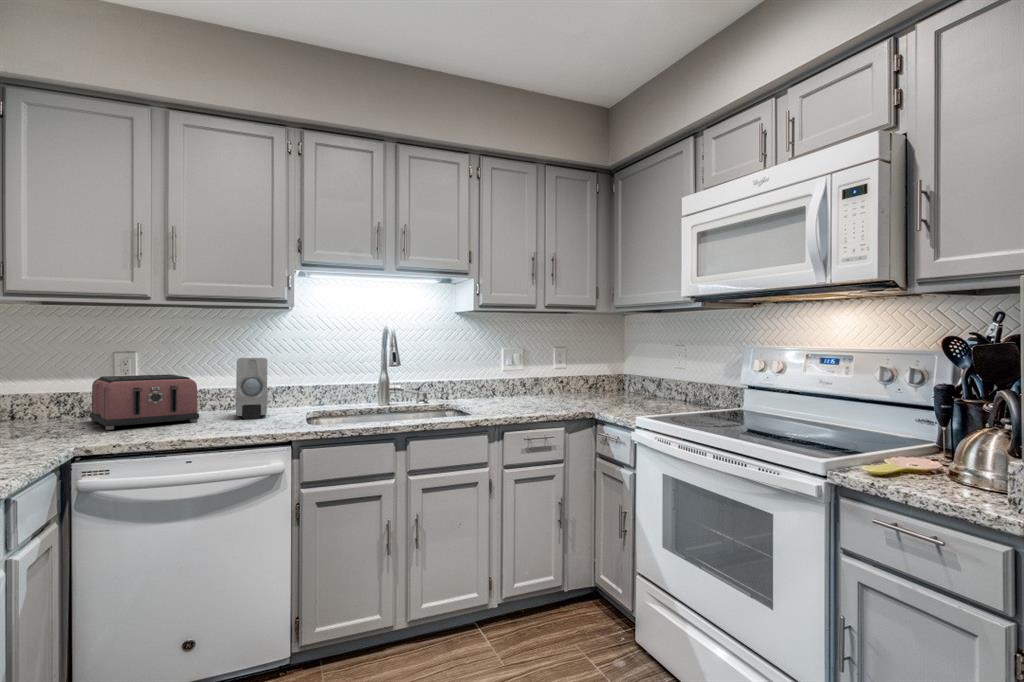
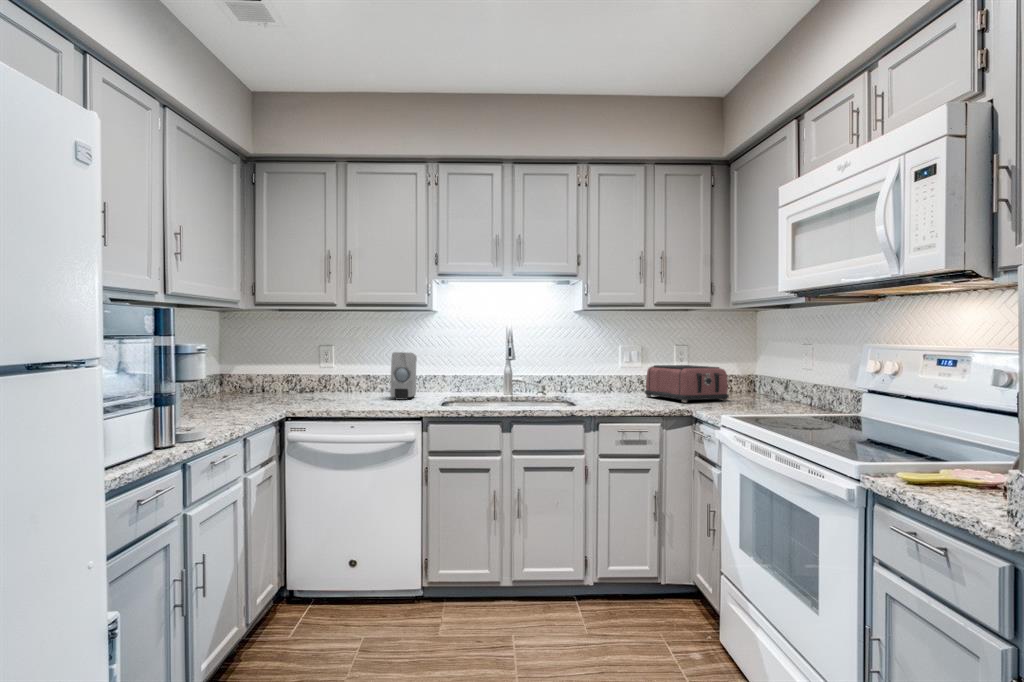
toaster: present [90,374,199,430] -> present [645,365,729,402]

